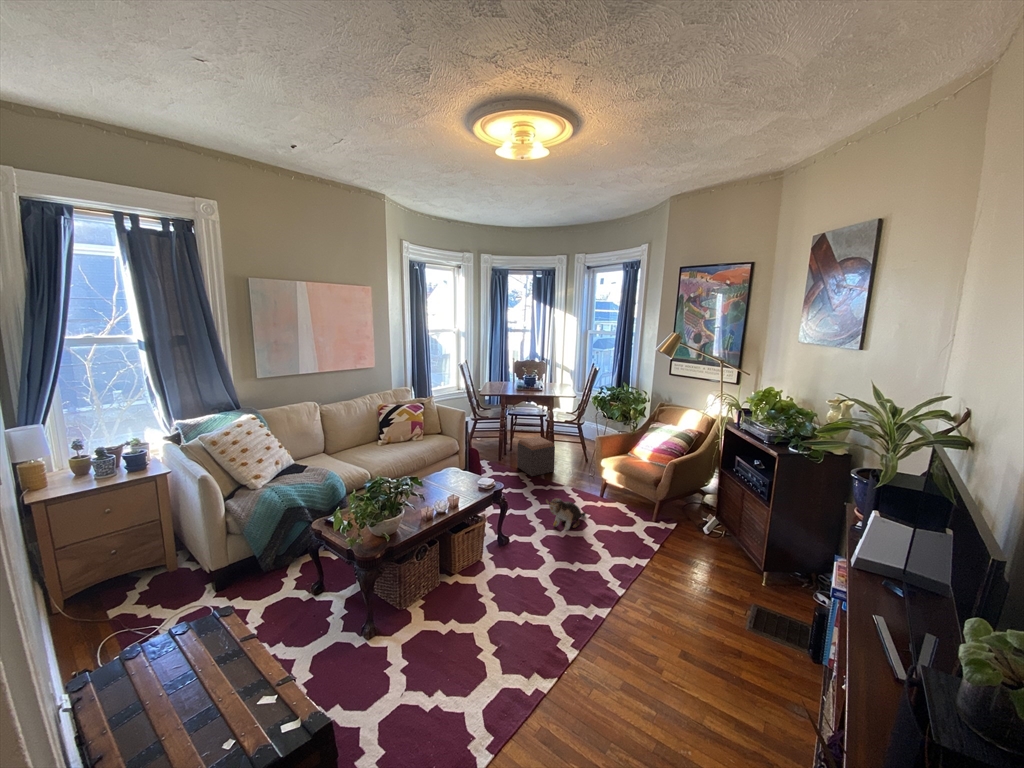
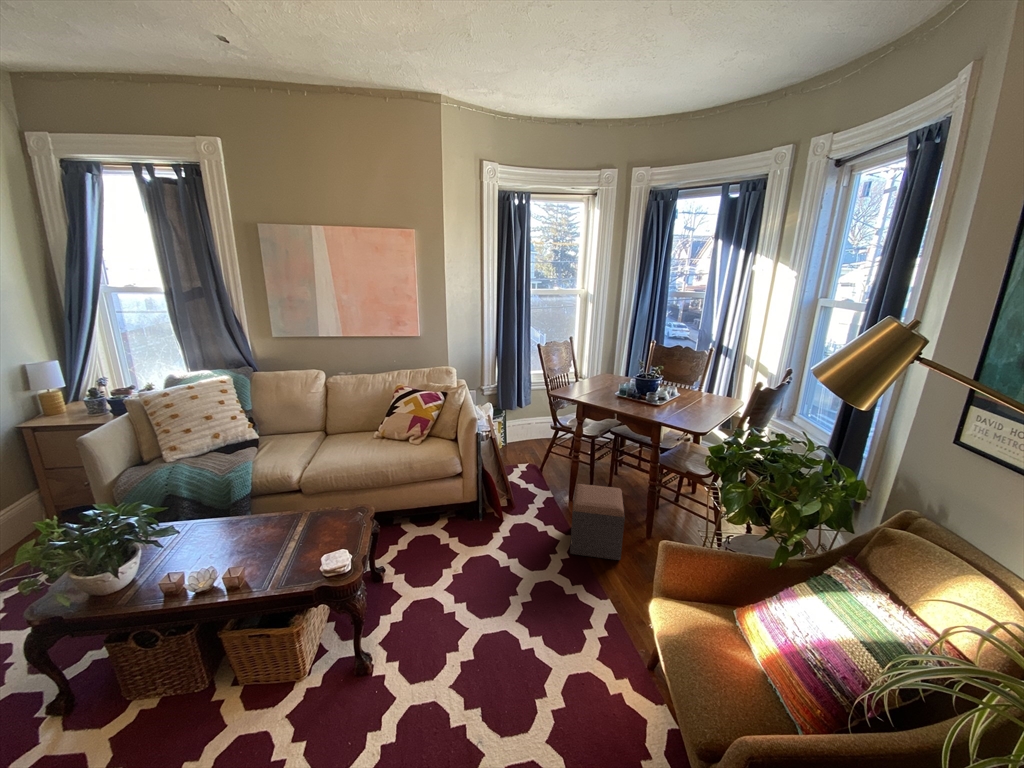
plush toy: present [546,498,586,530] -> none [431,630,551,714]

